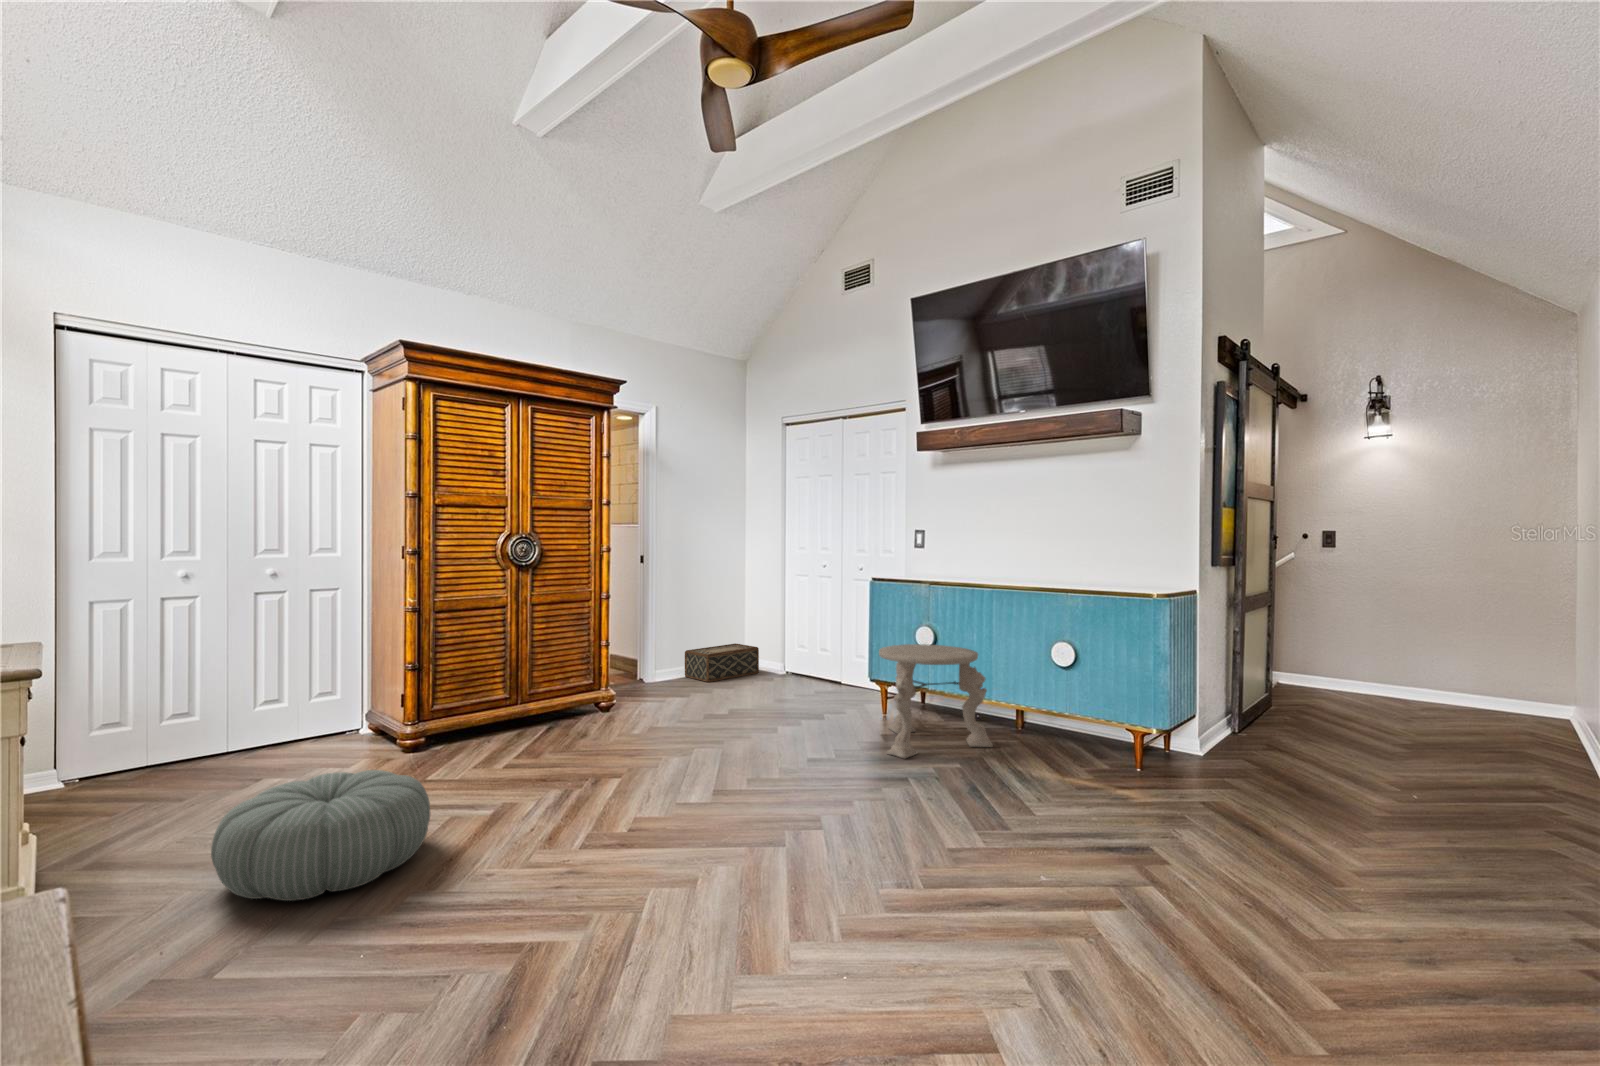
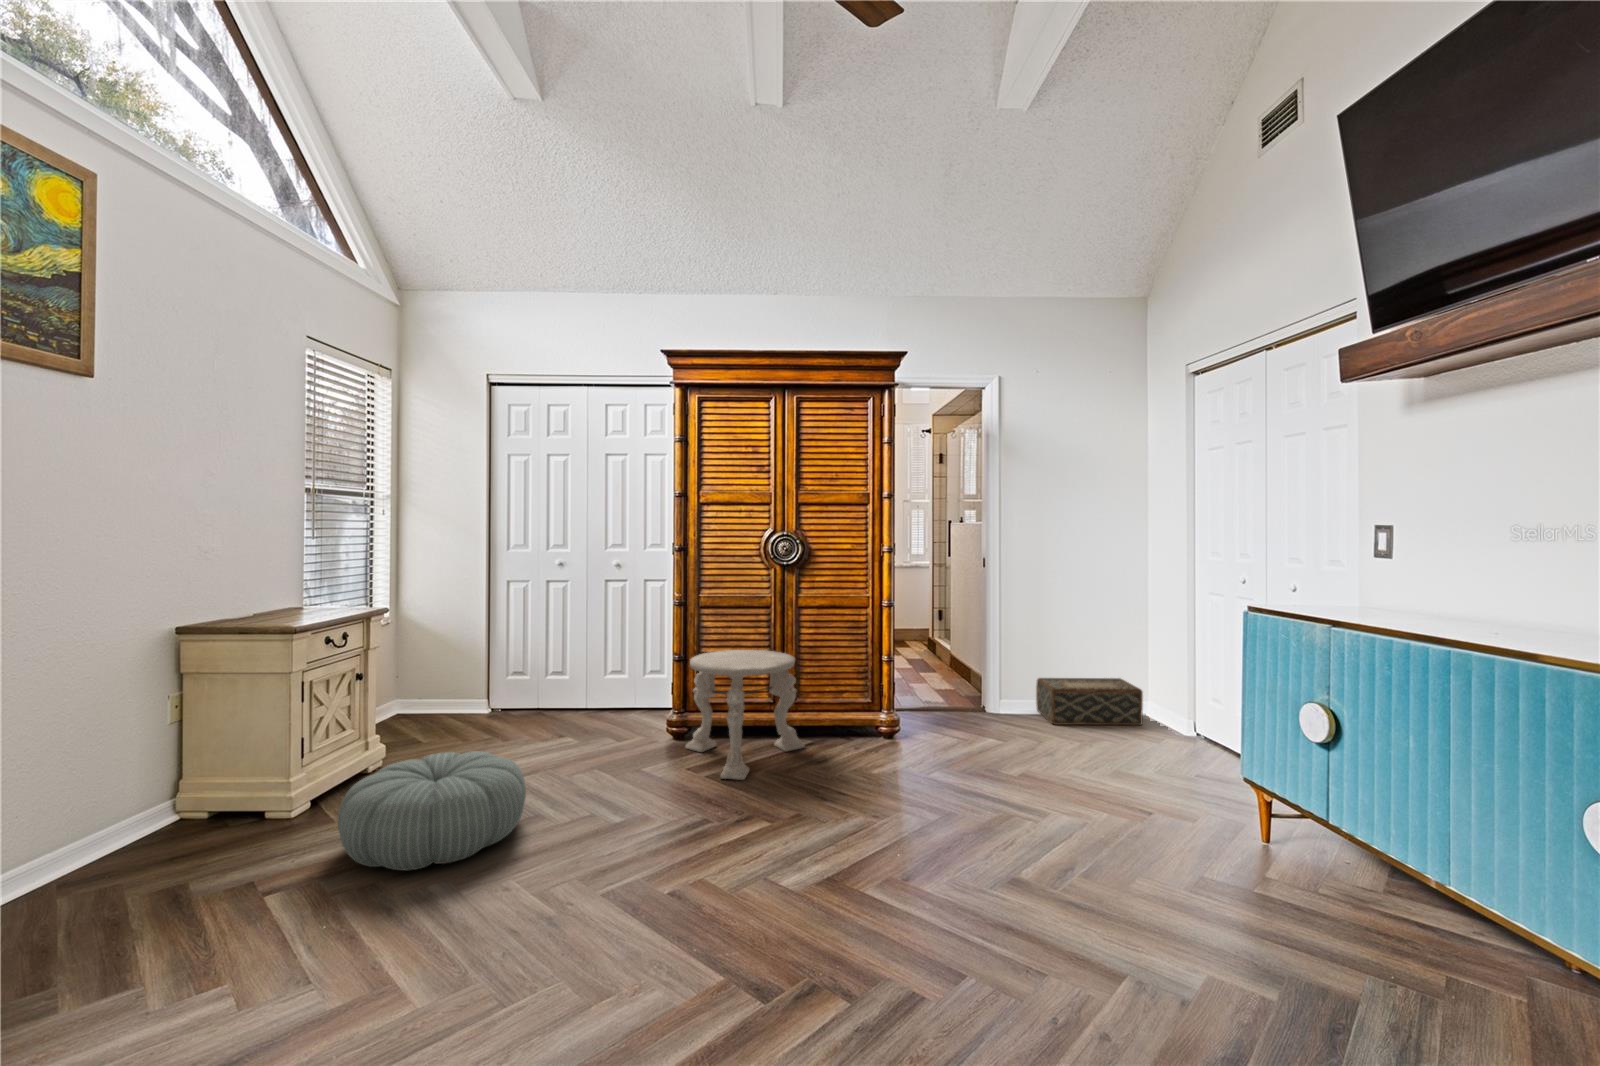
side table: present [879,644,993,759] -> present [686,650,805,780]

